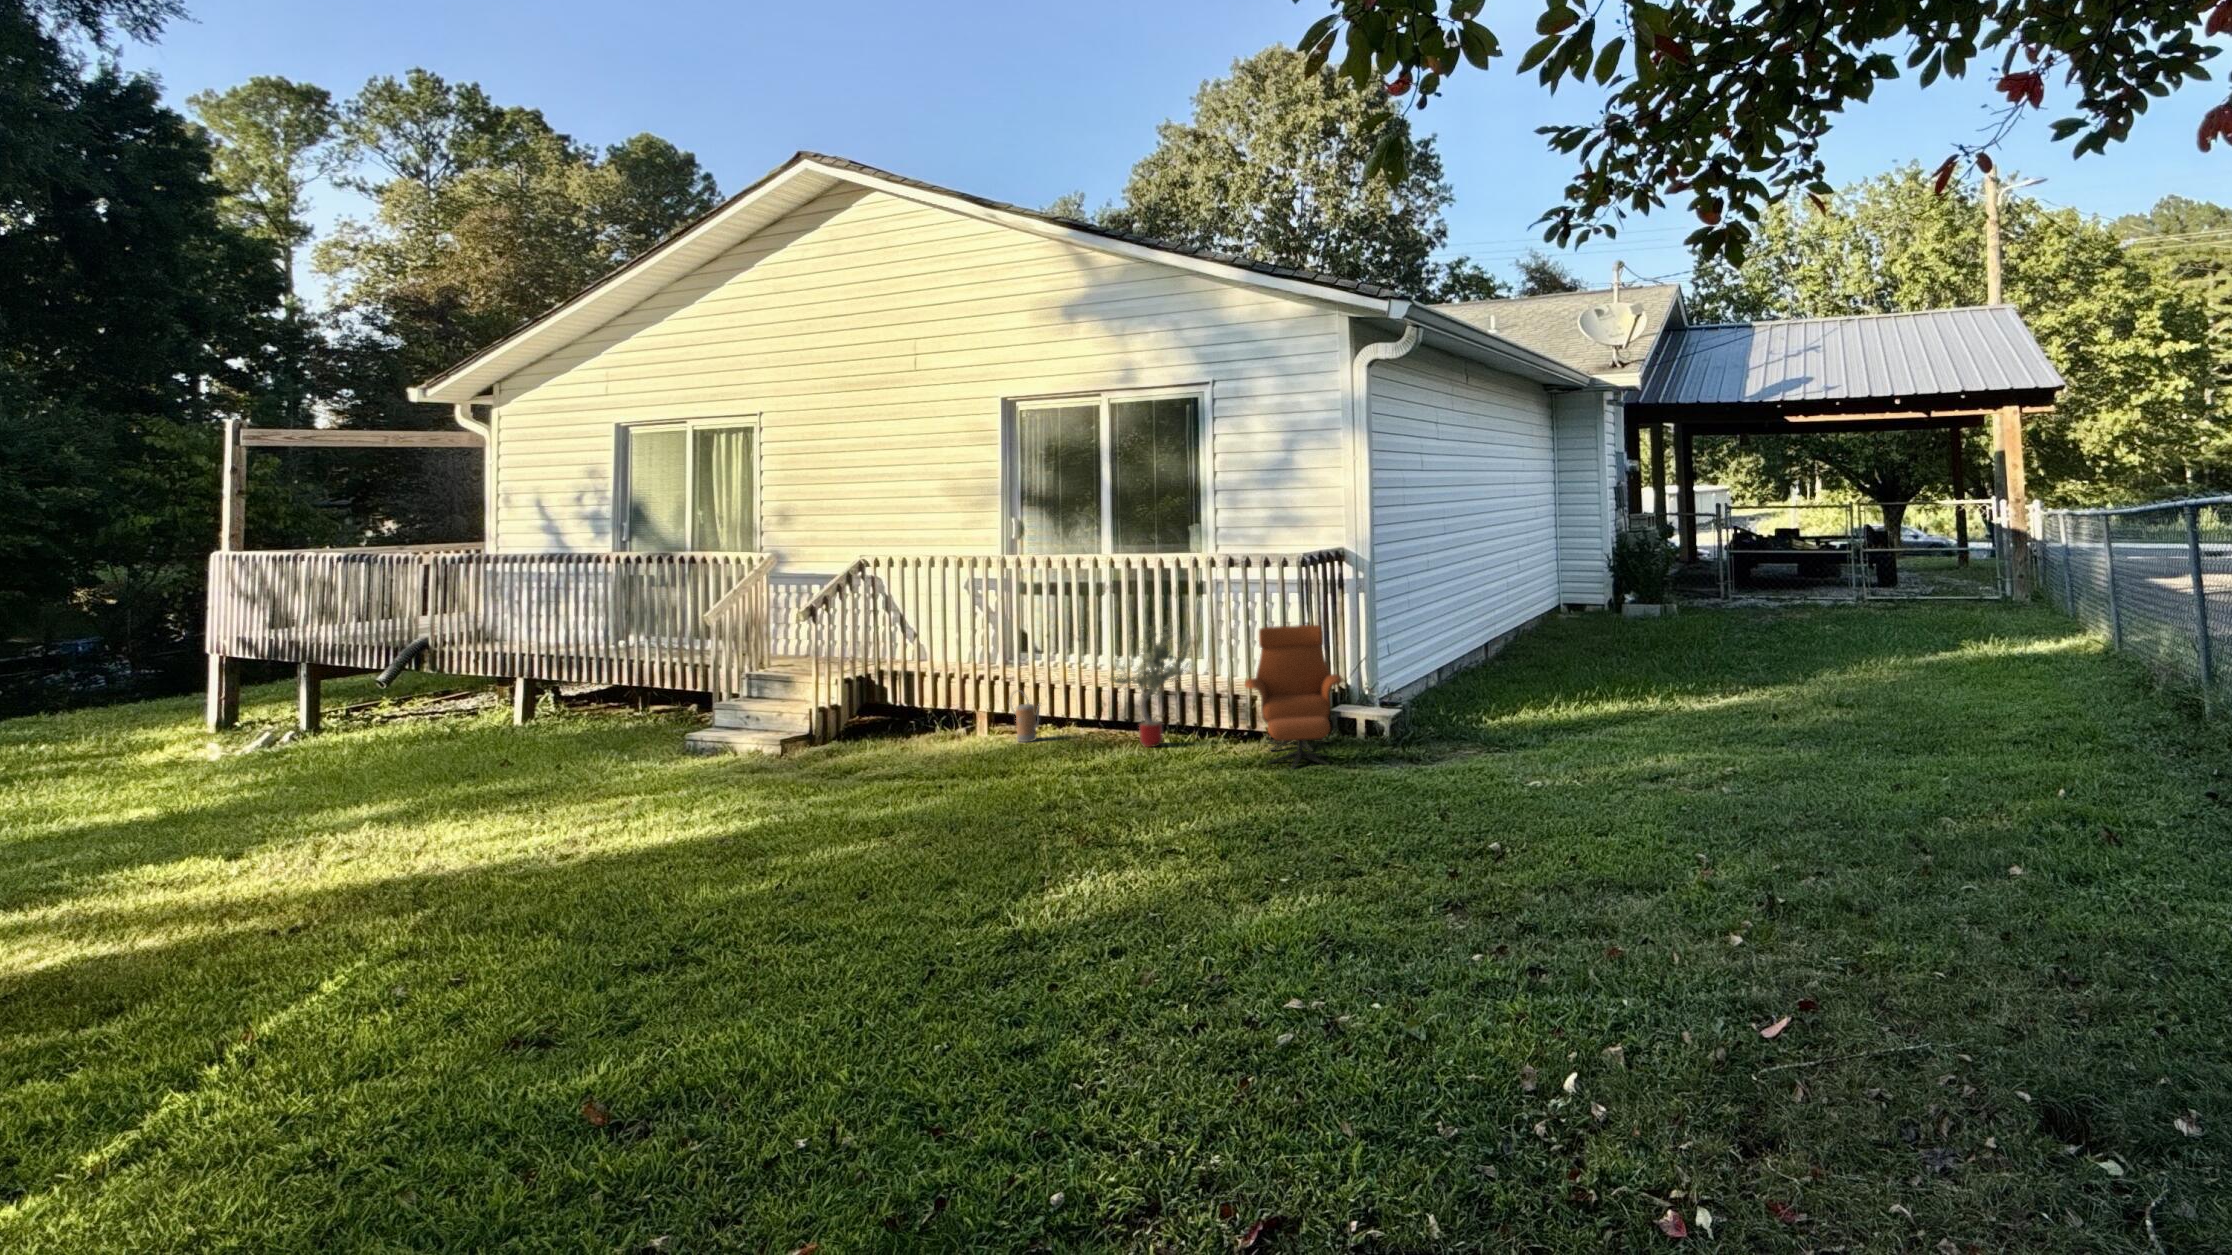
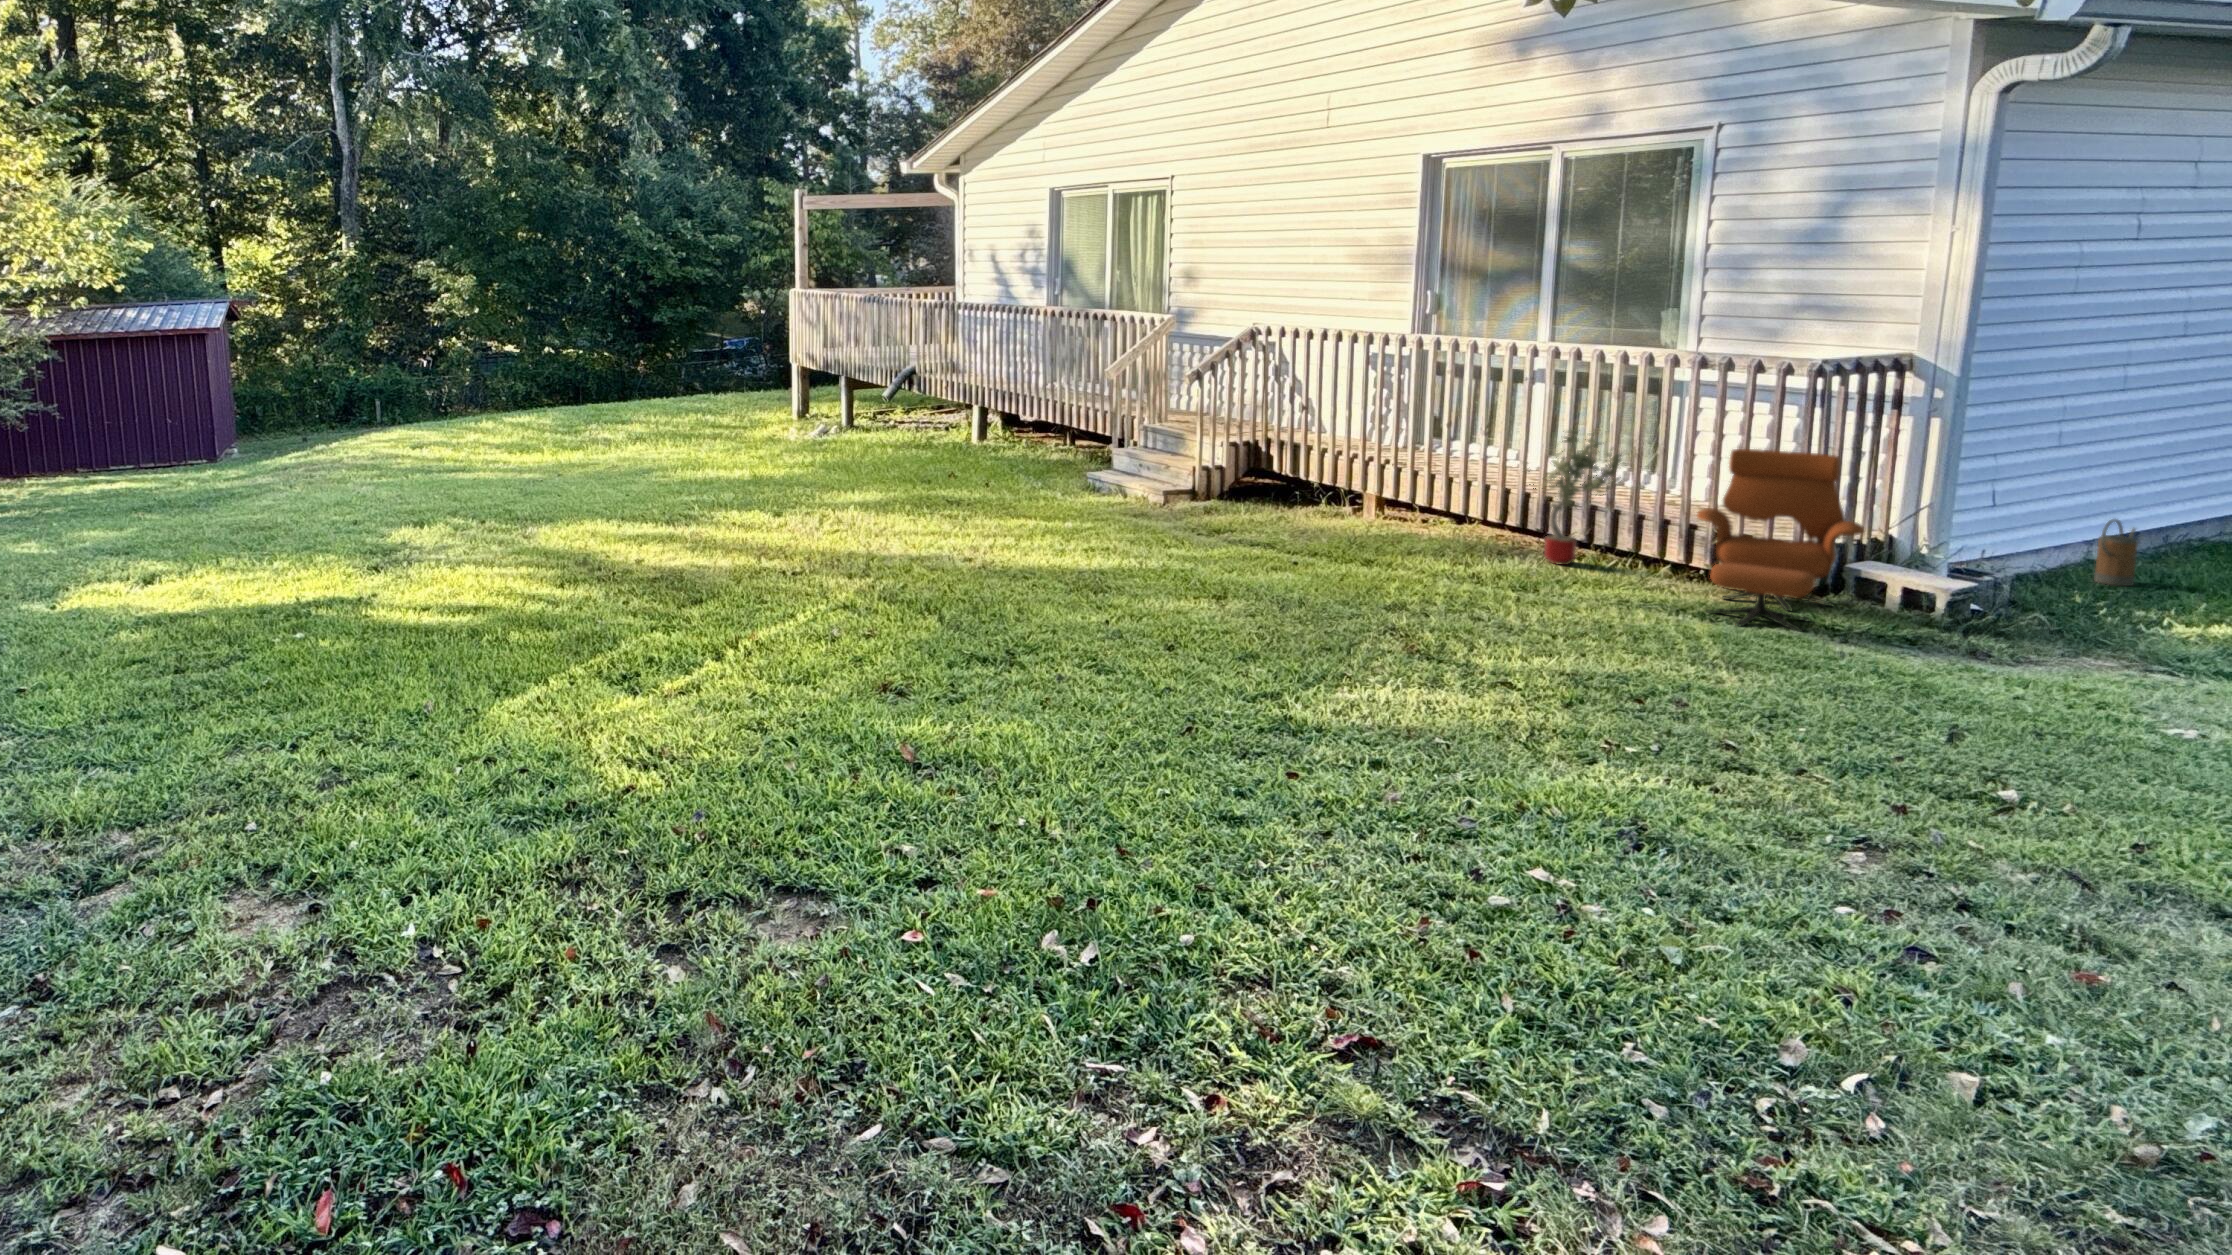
watering can: present [1009,690,1040,742] -> present [2094,519,2138,586]

